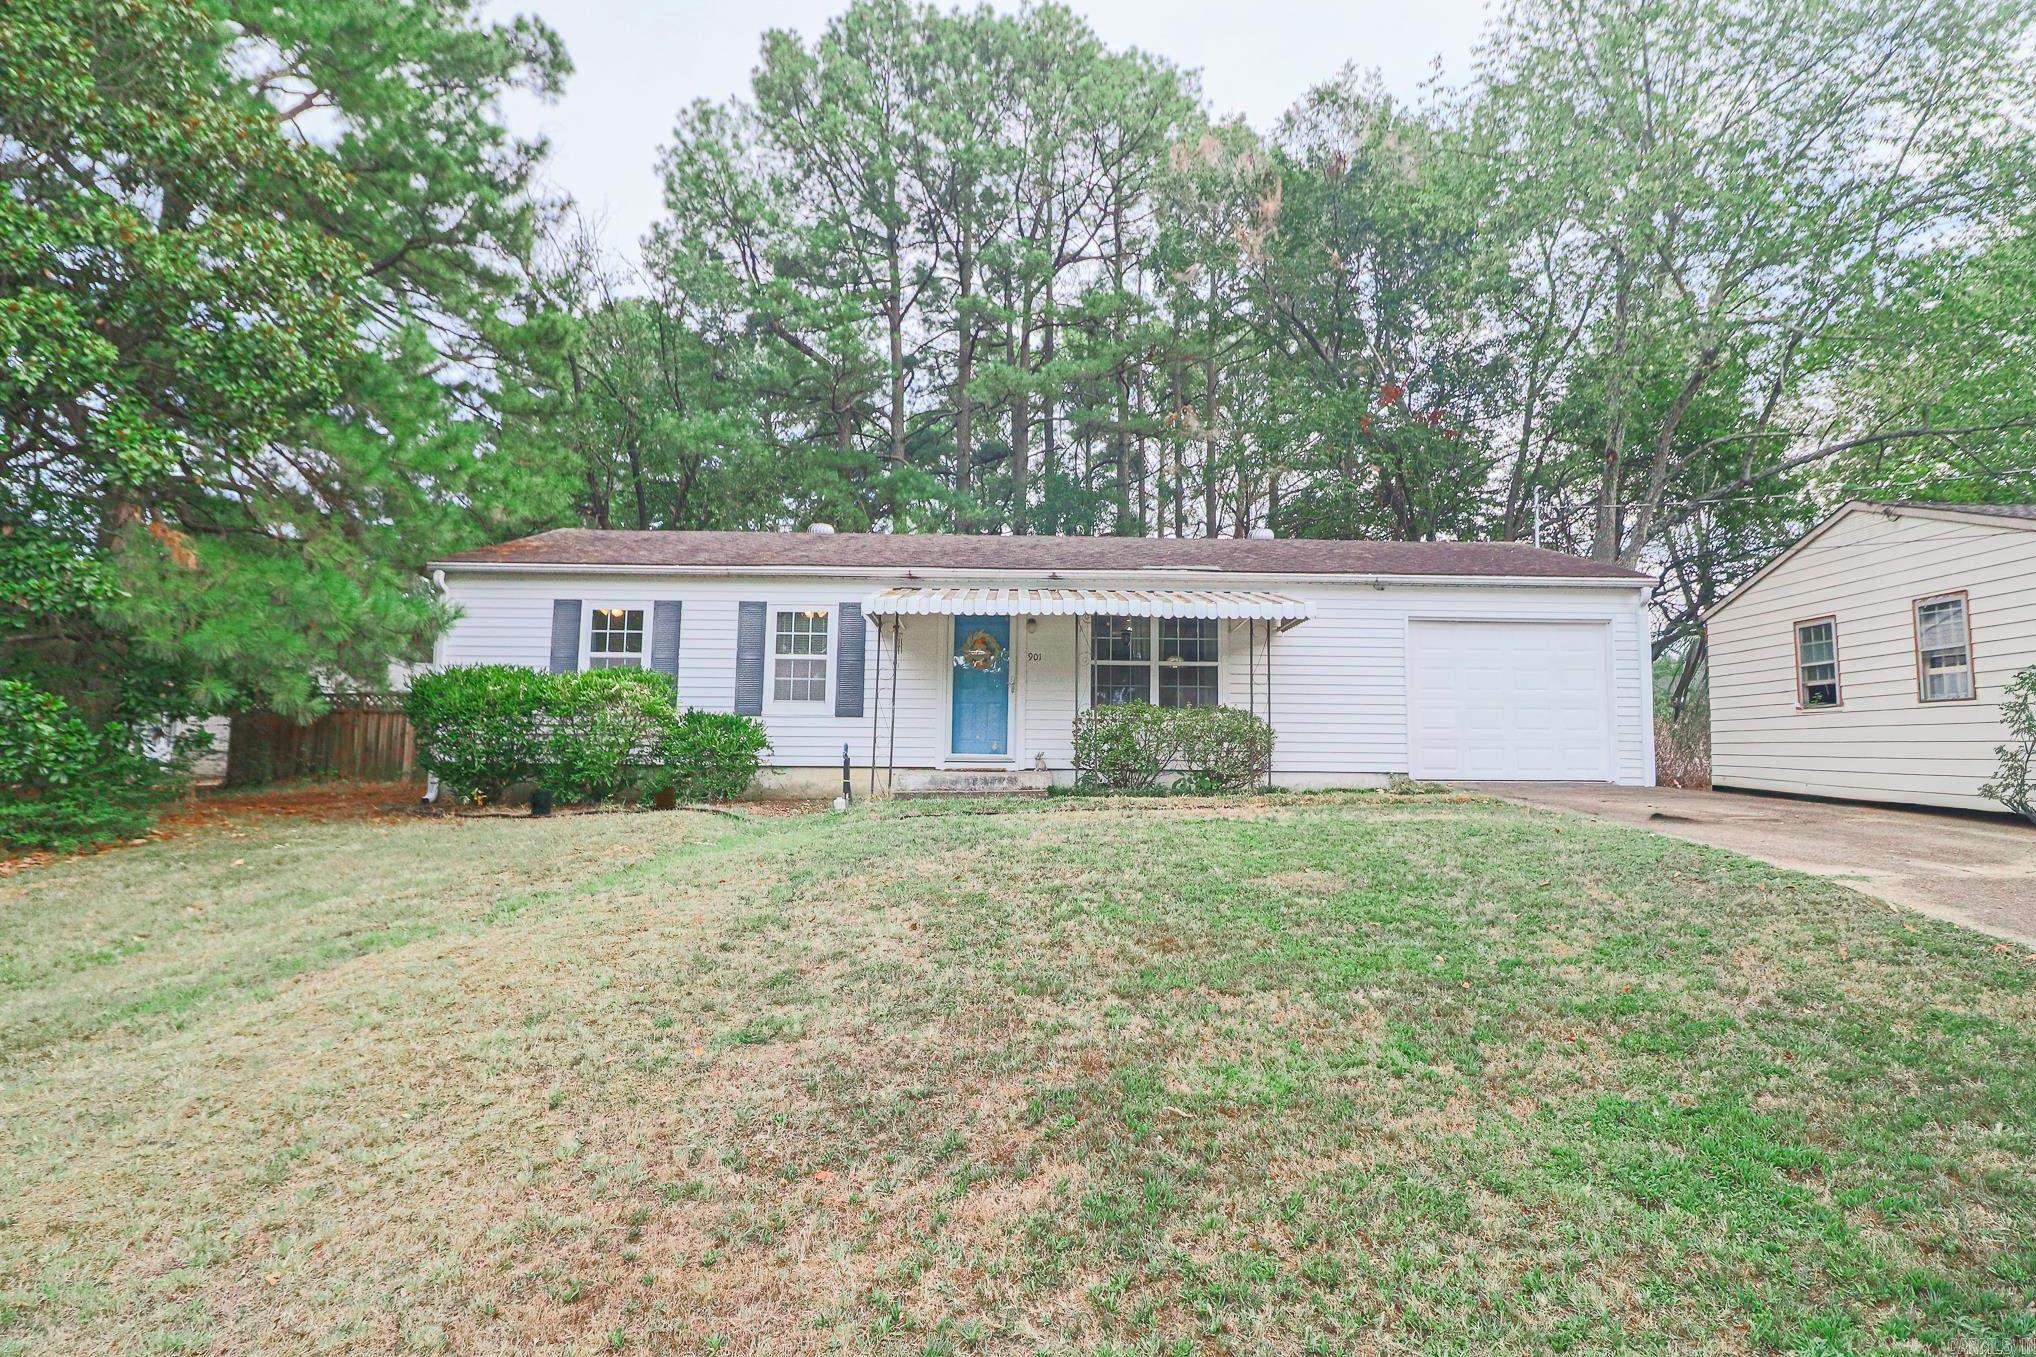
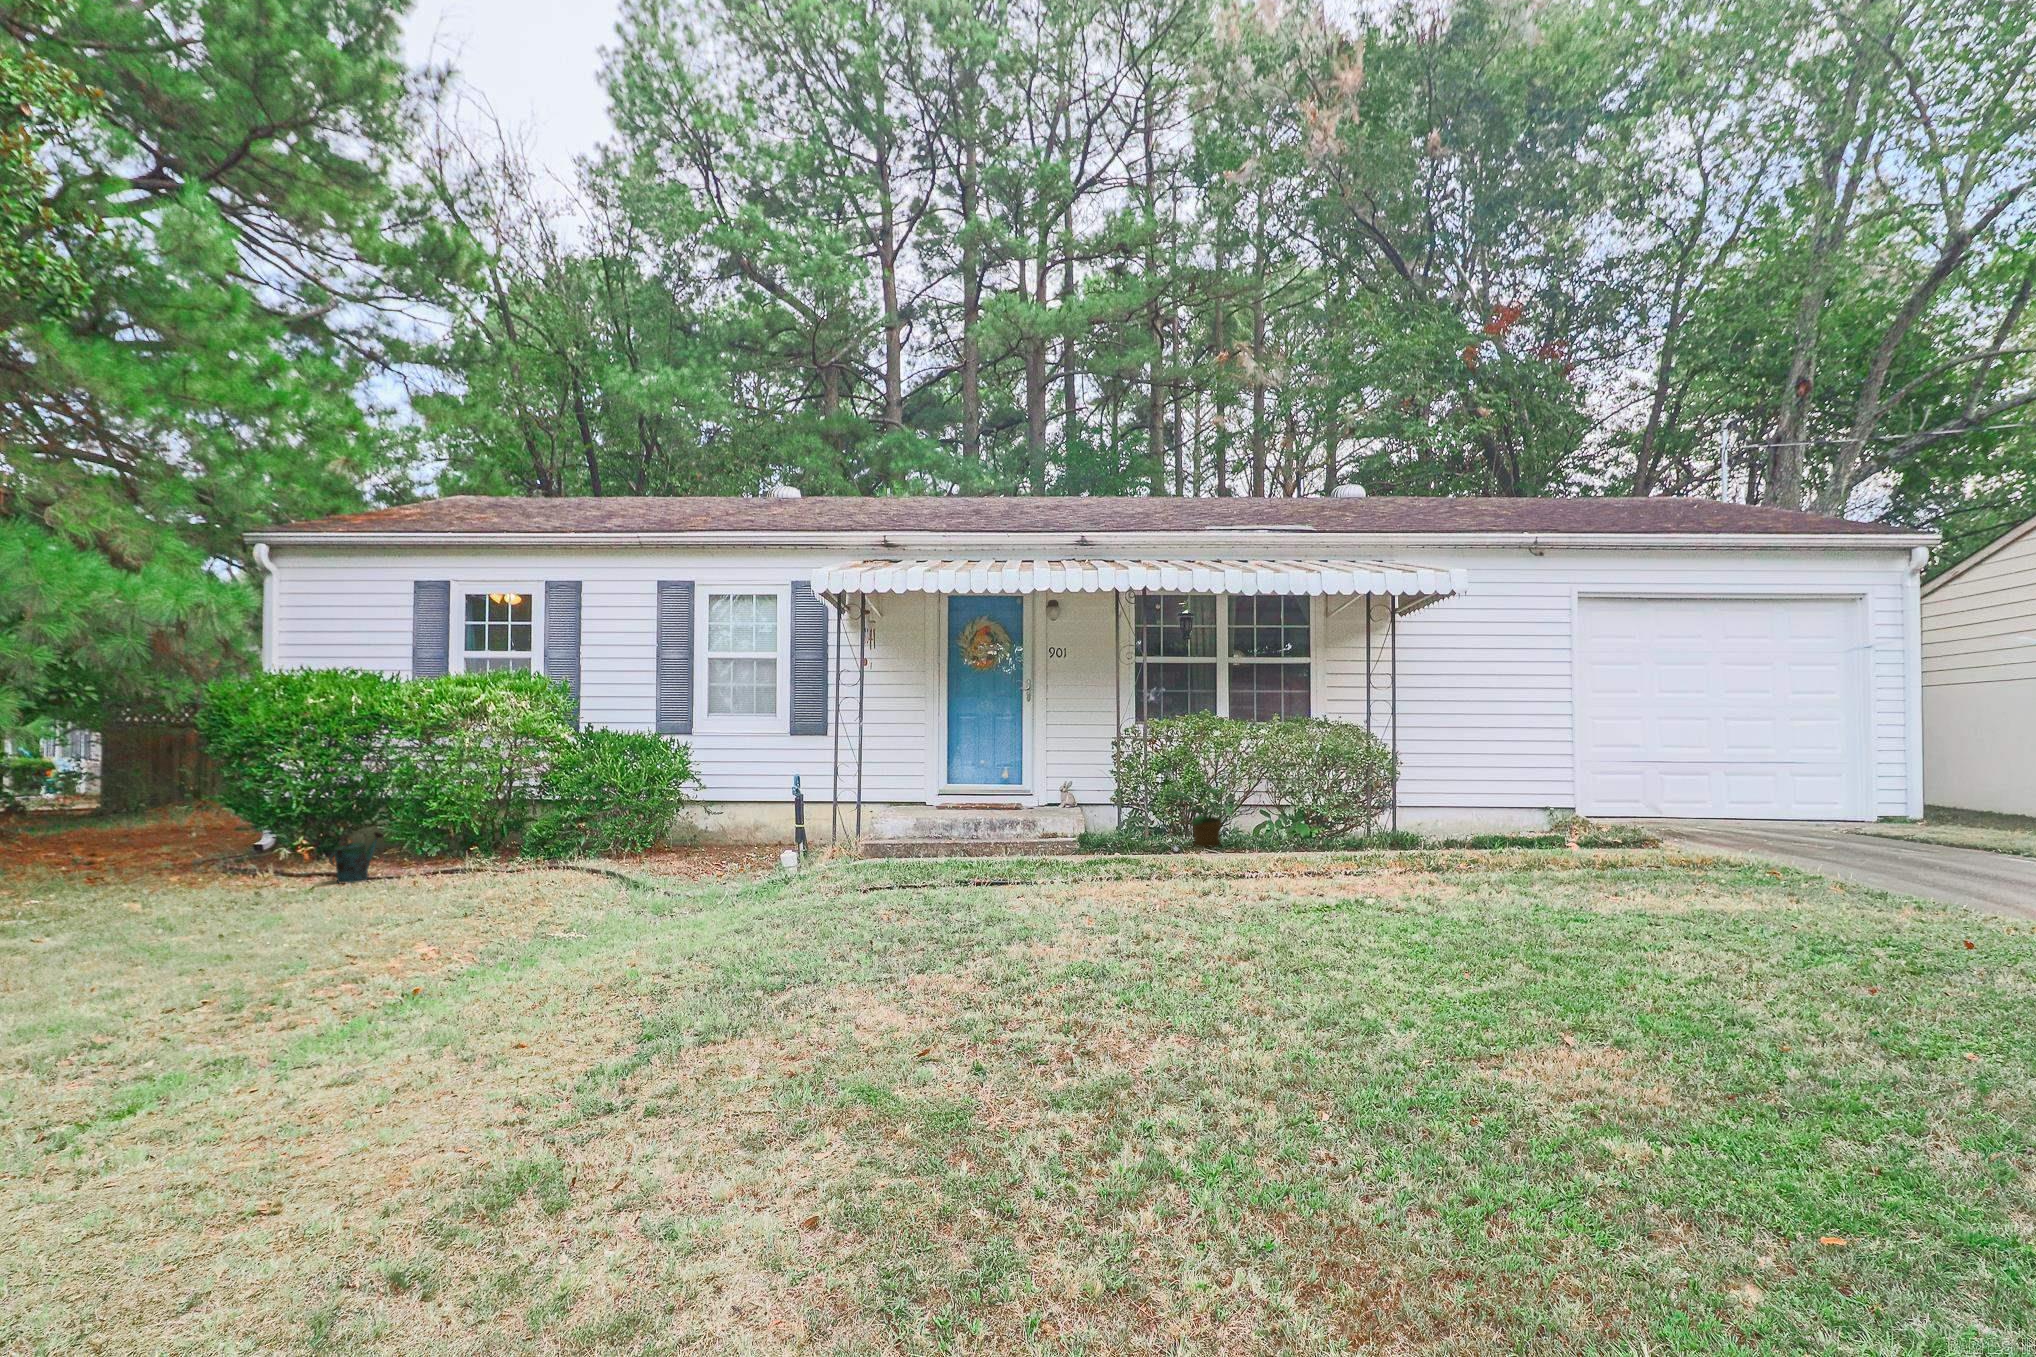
potted plant: present [634,766,676,809] -> present [1165,788,1224,847]

